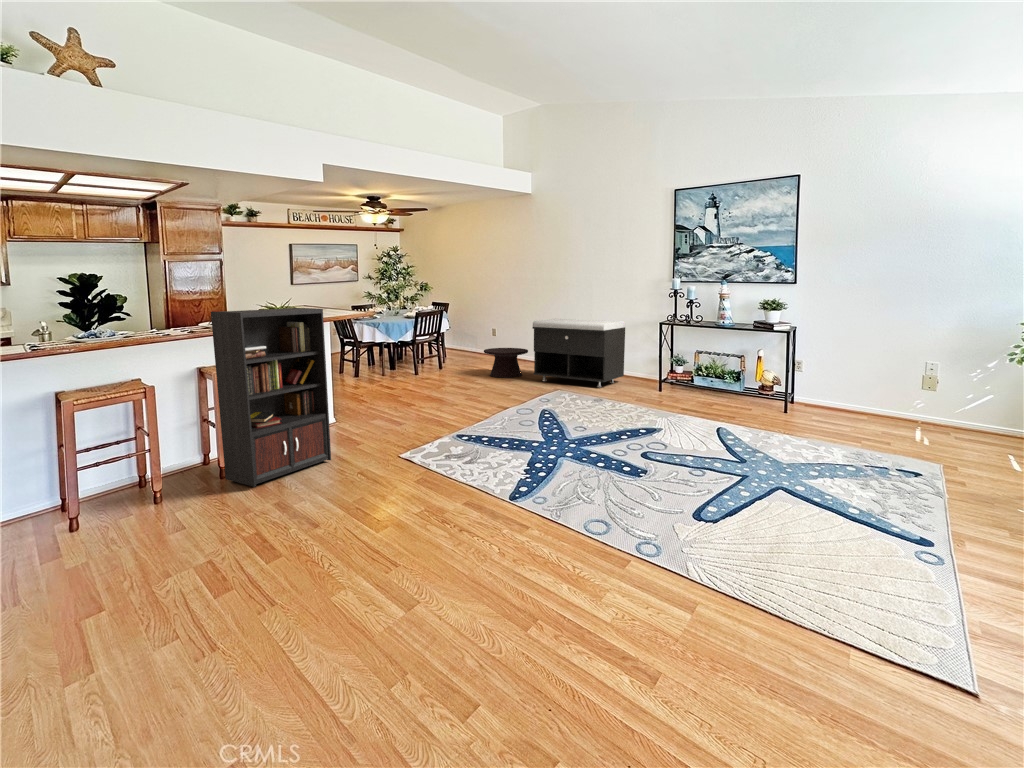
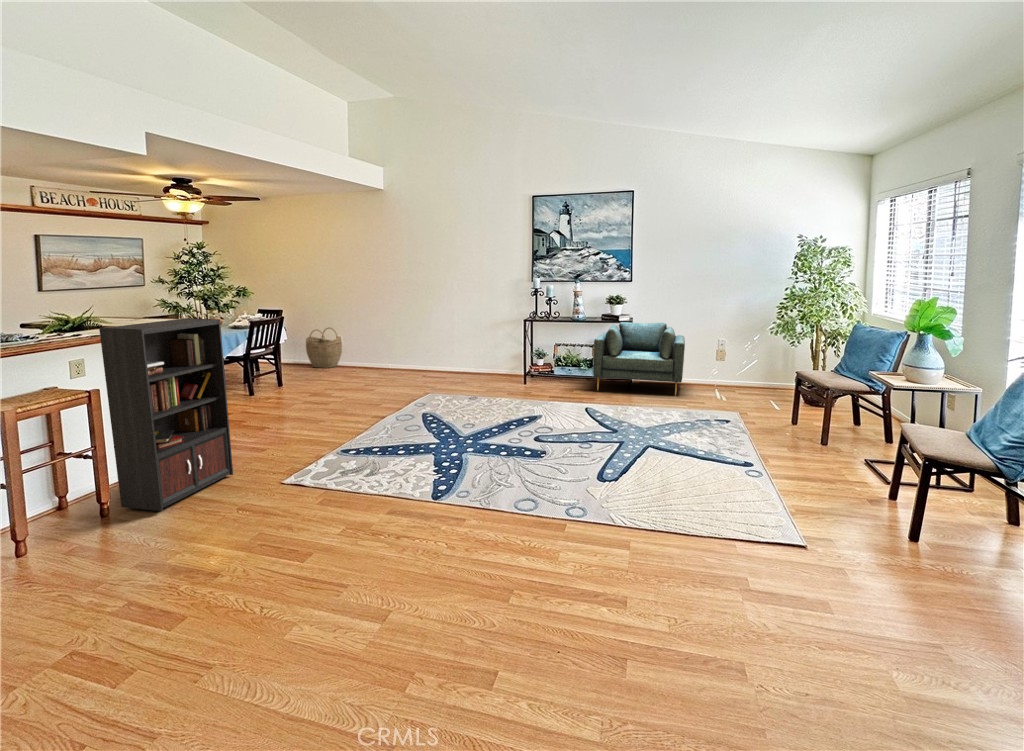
storage bench: present [532,319,625,387] -> none [401,314,489,380]
armchair: none [736,328,856,417] -> present [593,322,685,396]
woven basket: none [447,331,480,371] -> present [306,328,342,368]
side table: present [484,348,528,378] -> none [349,343,394,374]

